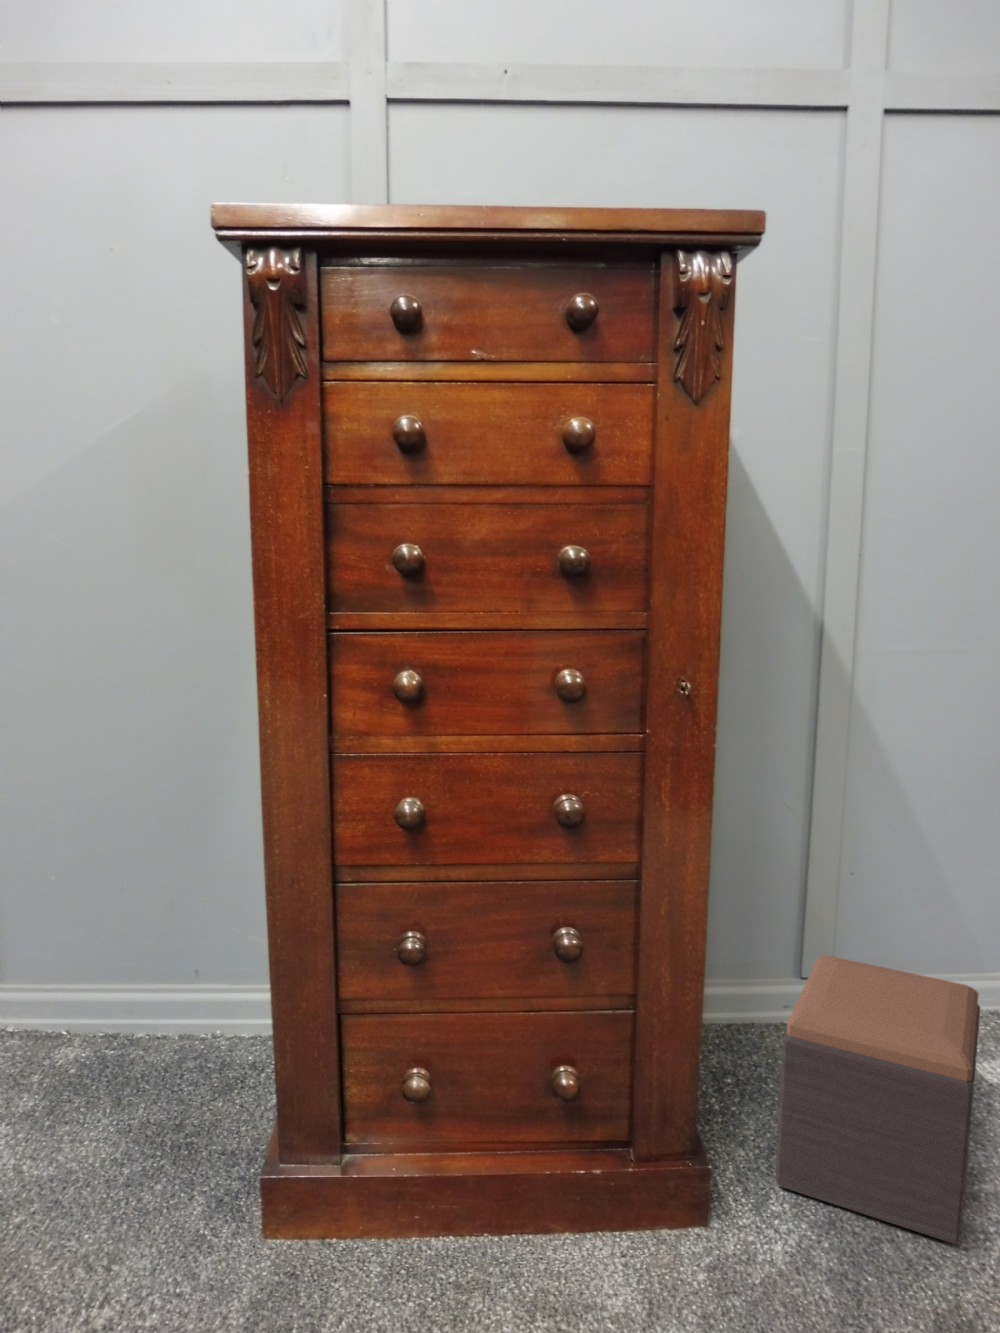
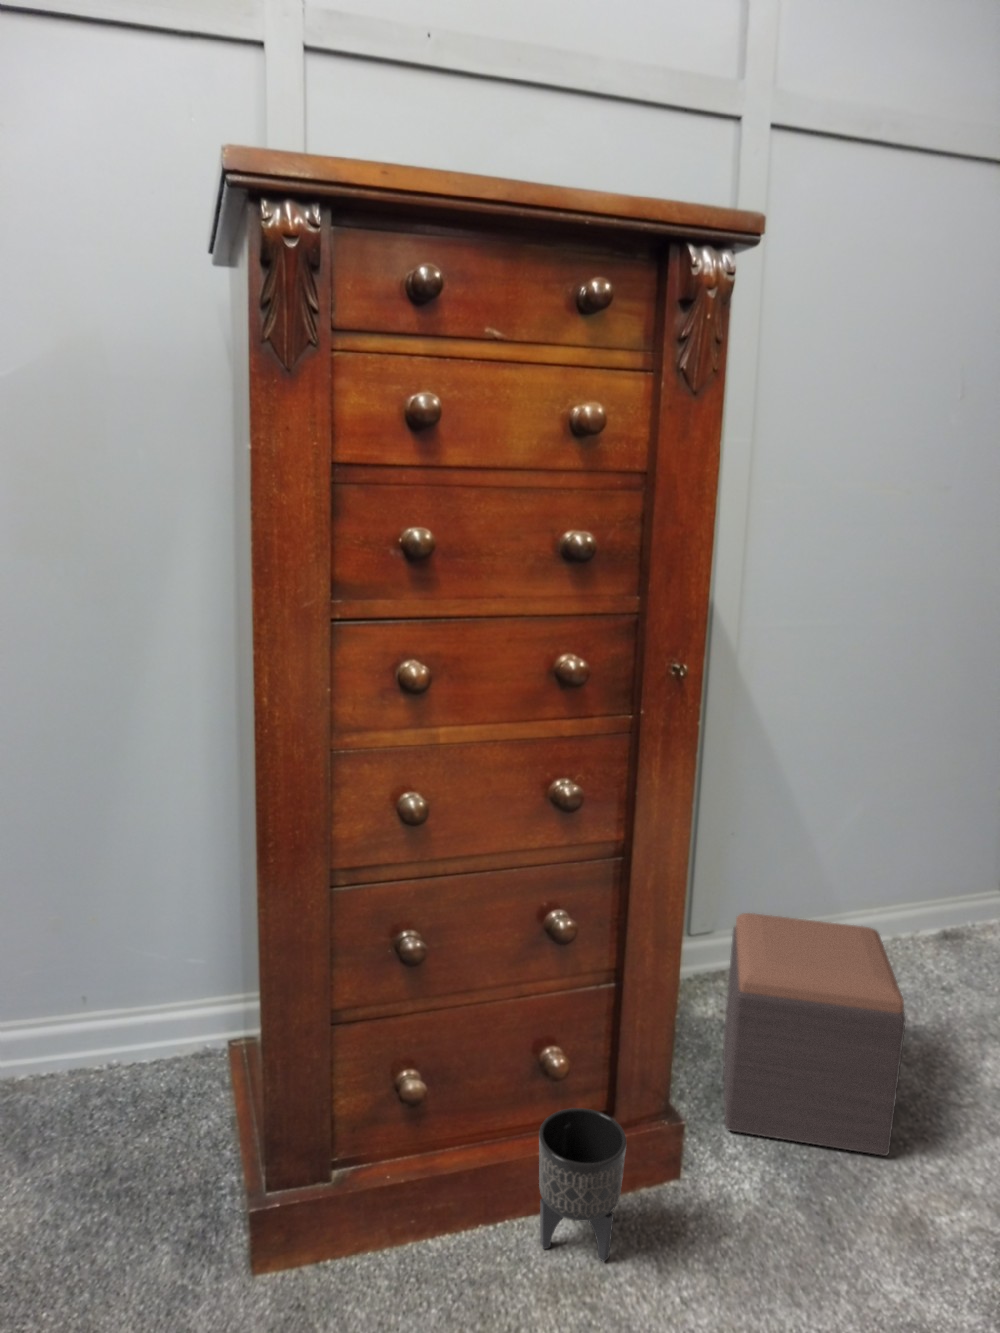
planter: none [533,1130,622,1294] -> present [539,1108,626,1262]

